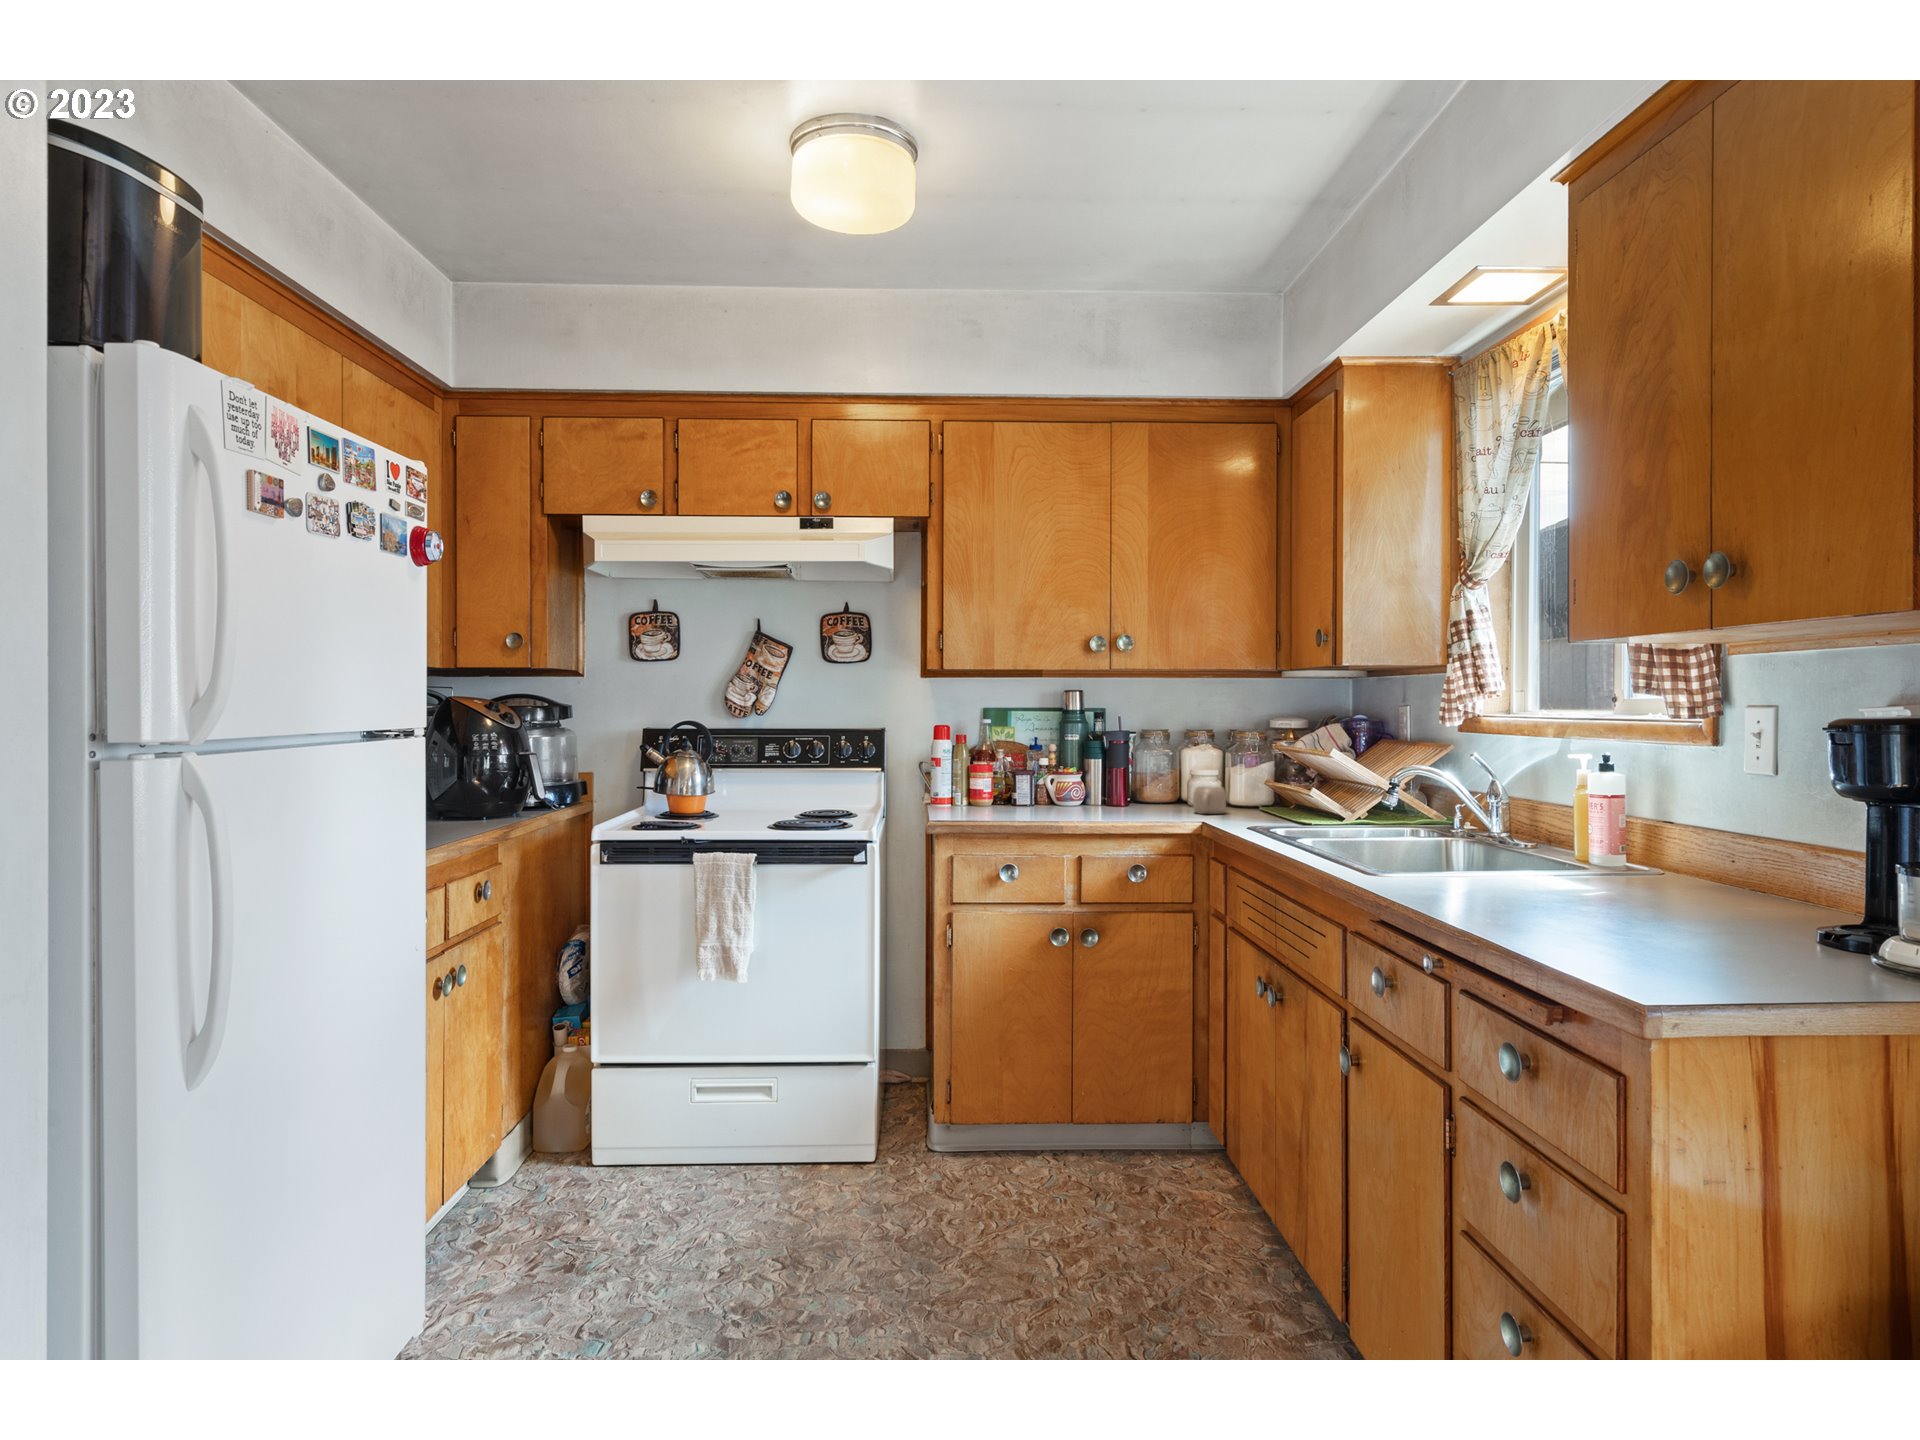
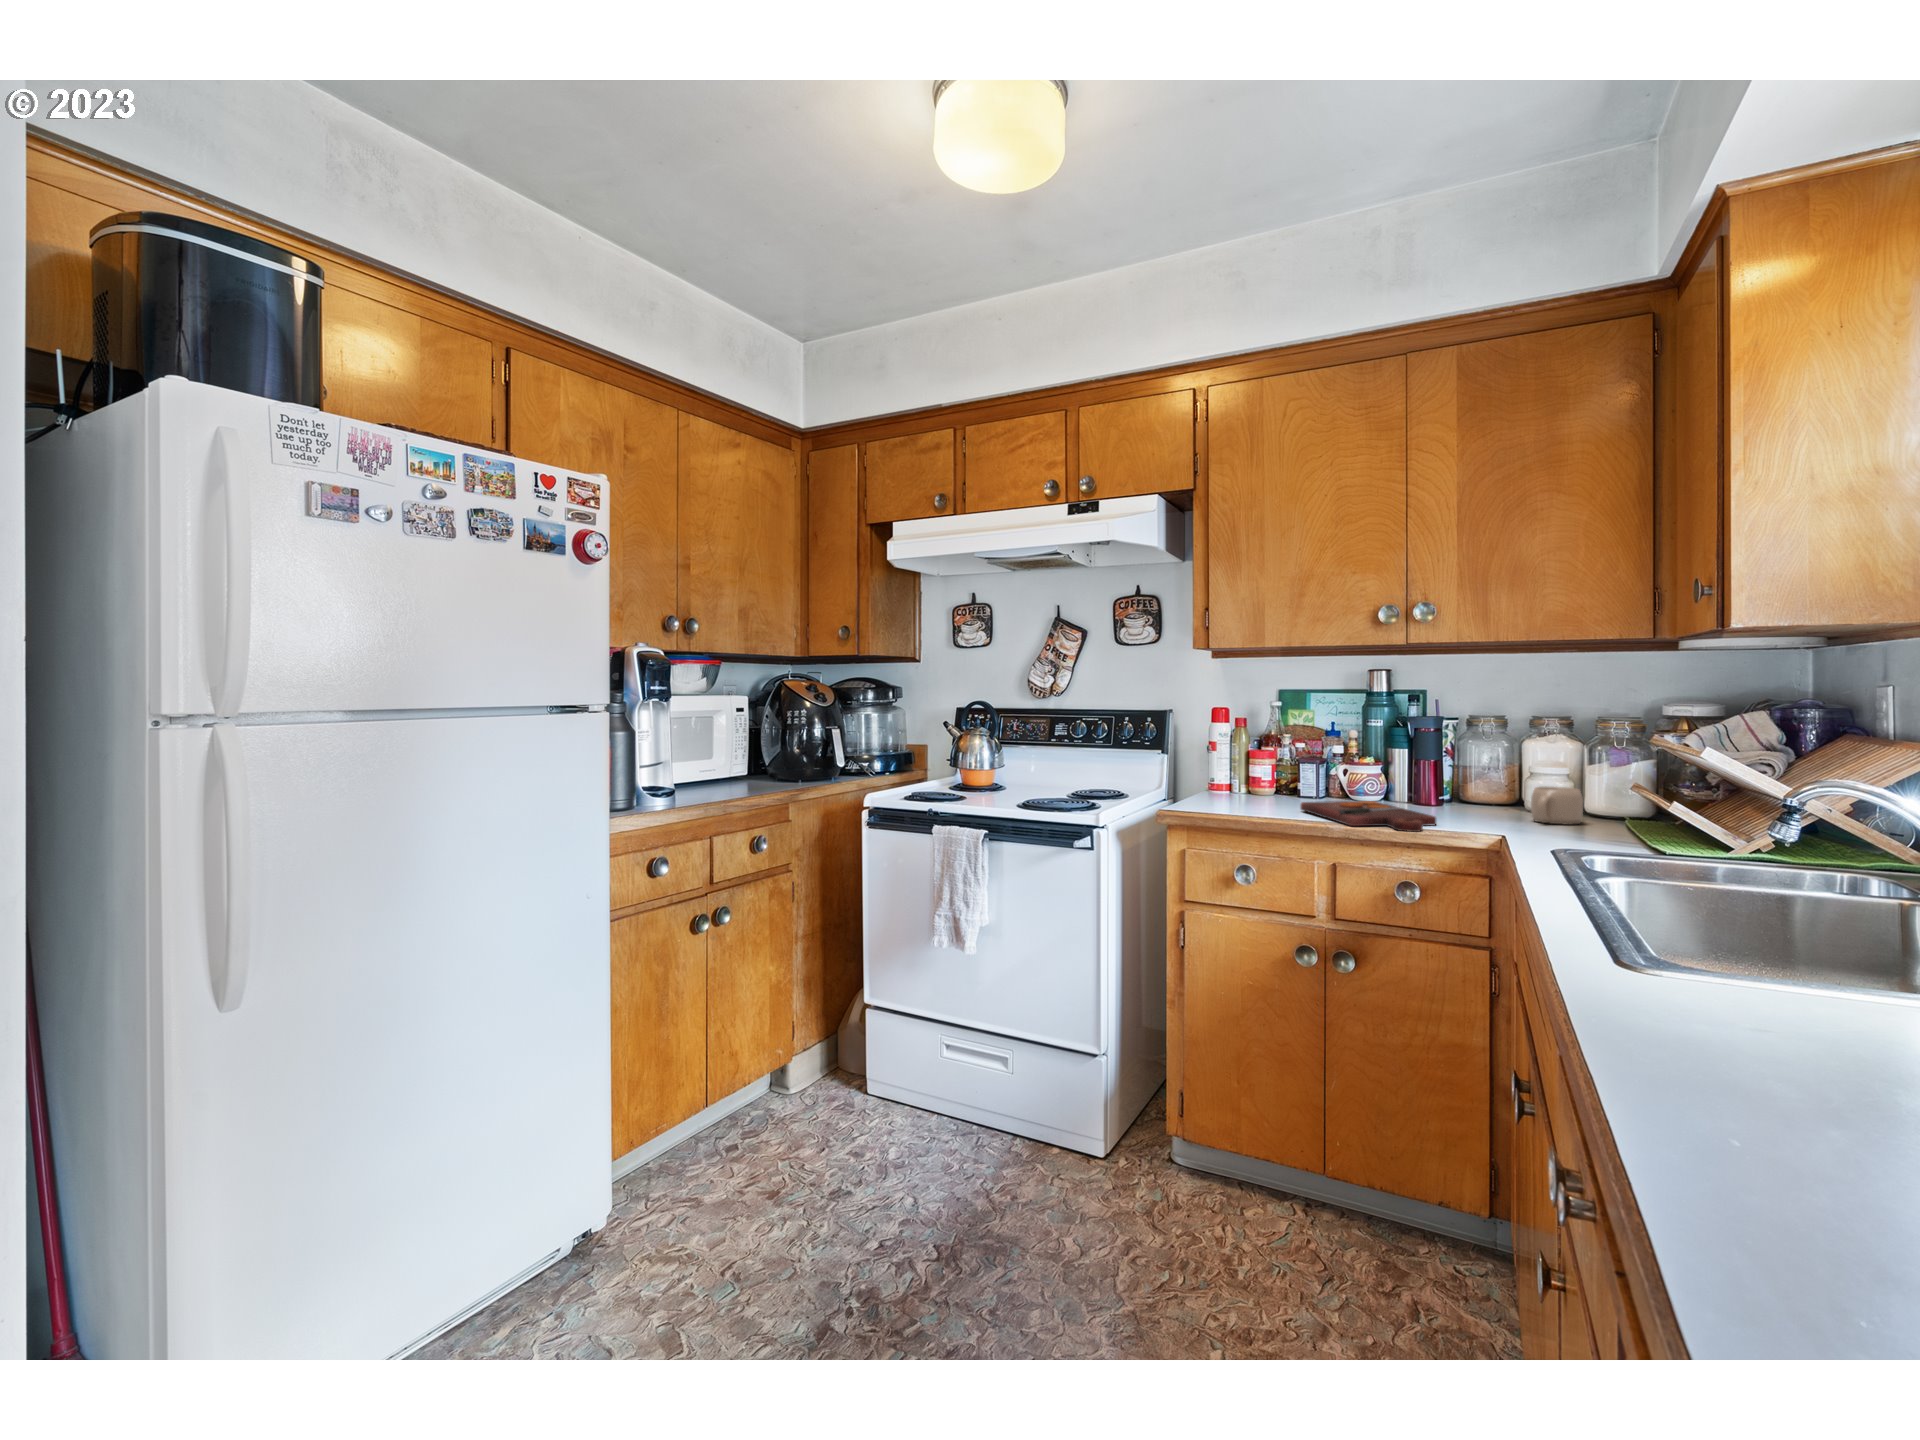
cutting board: none [1032,805,1144,825] -> present [1300,801,1436,832]

